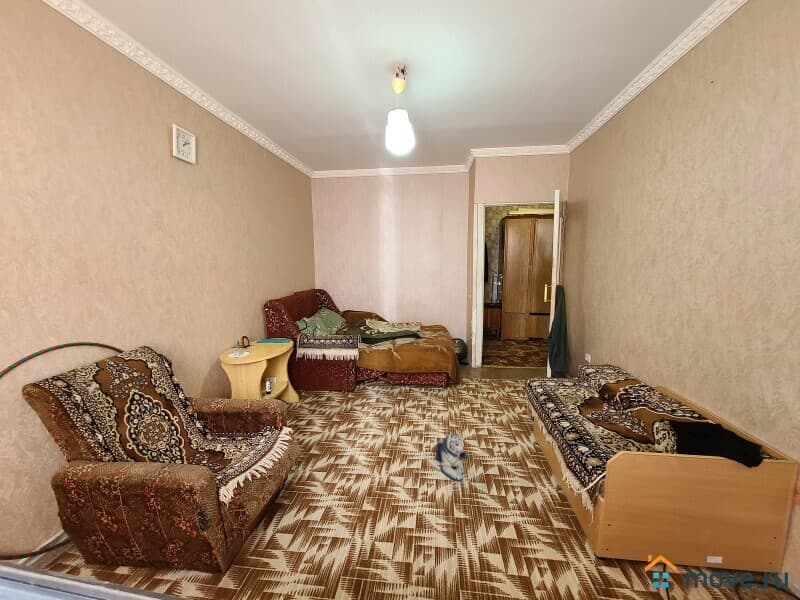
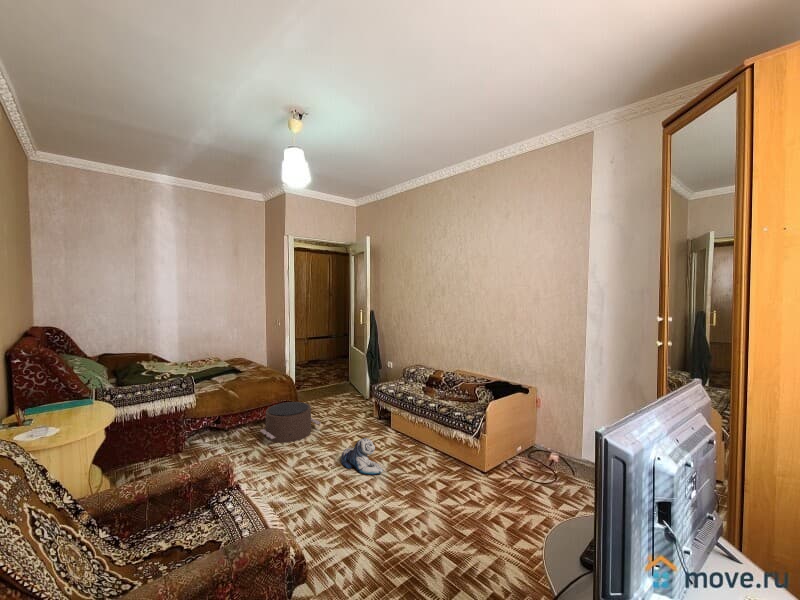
pouf: none [404,374,459,414] -> present [260,402,321,442]

